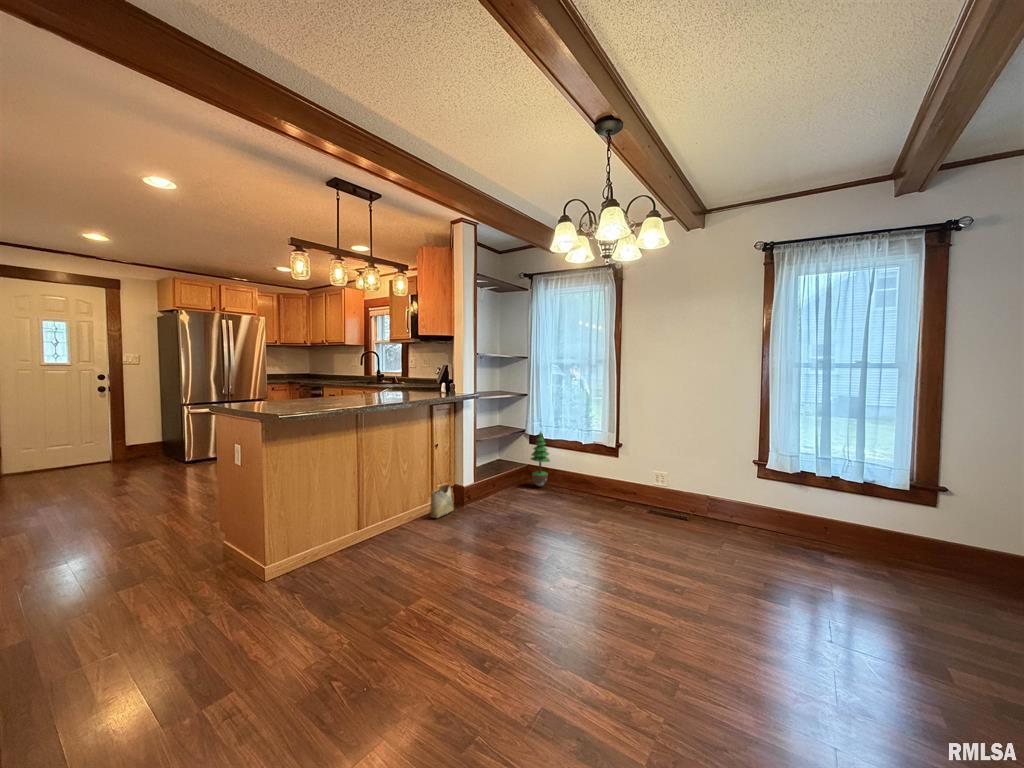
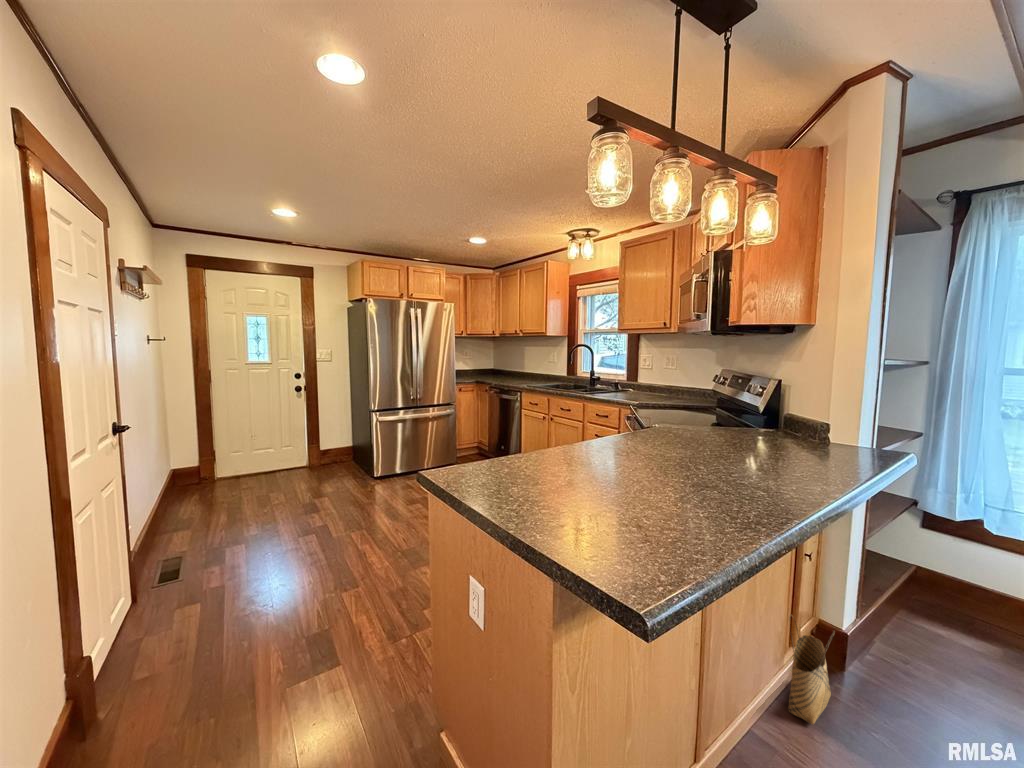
potted tree: present [531,431,550,487] -> none [940,520,1004,635]

